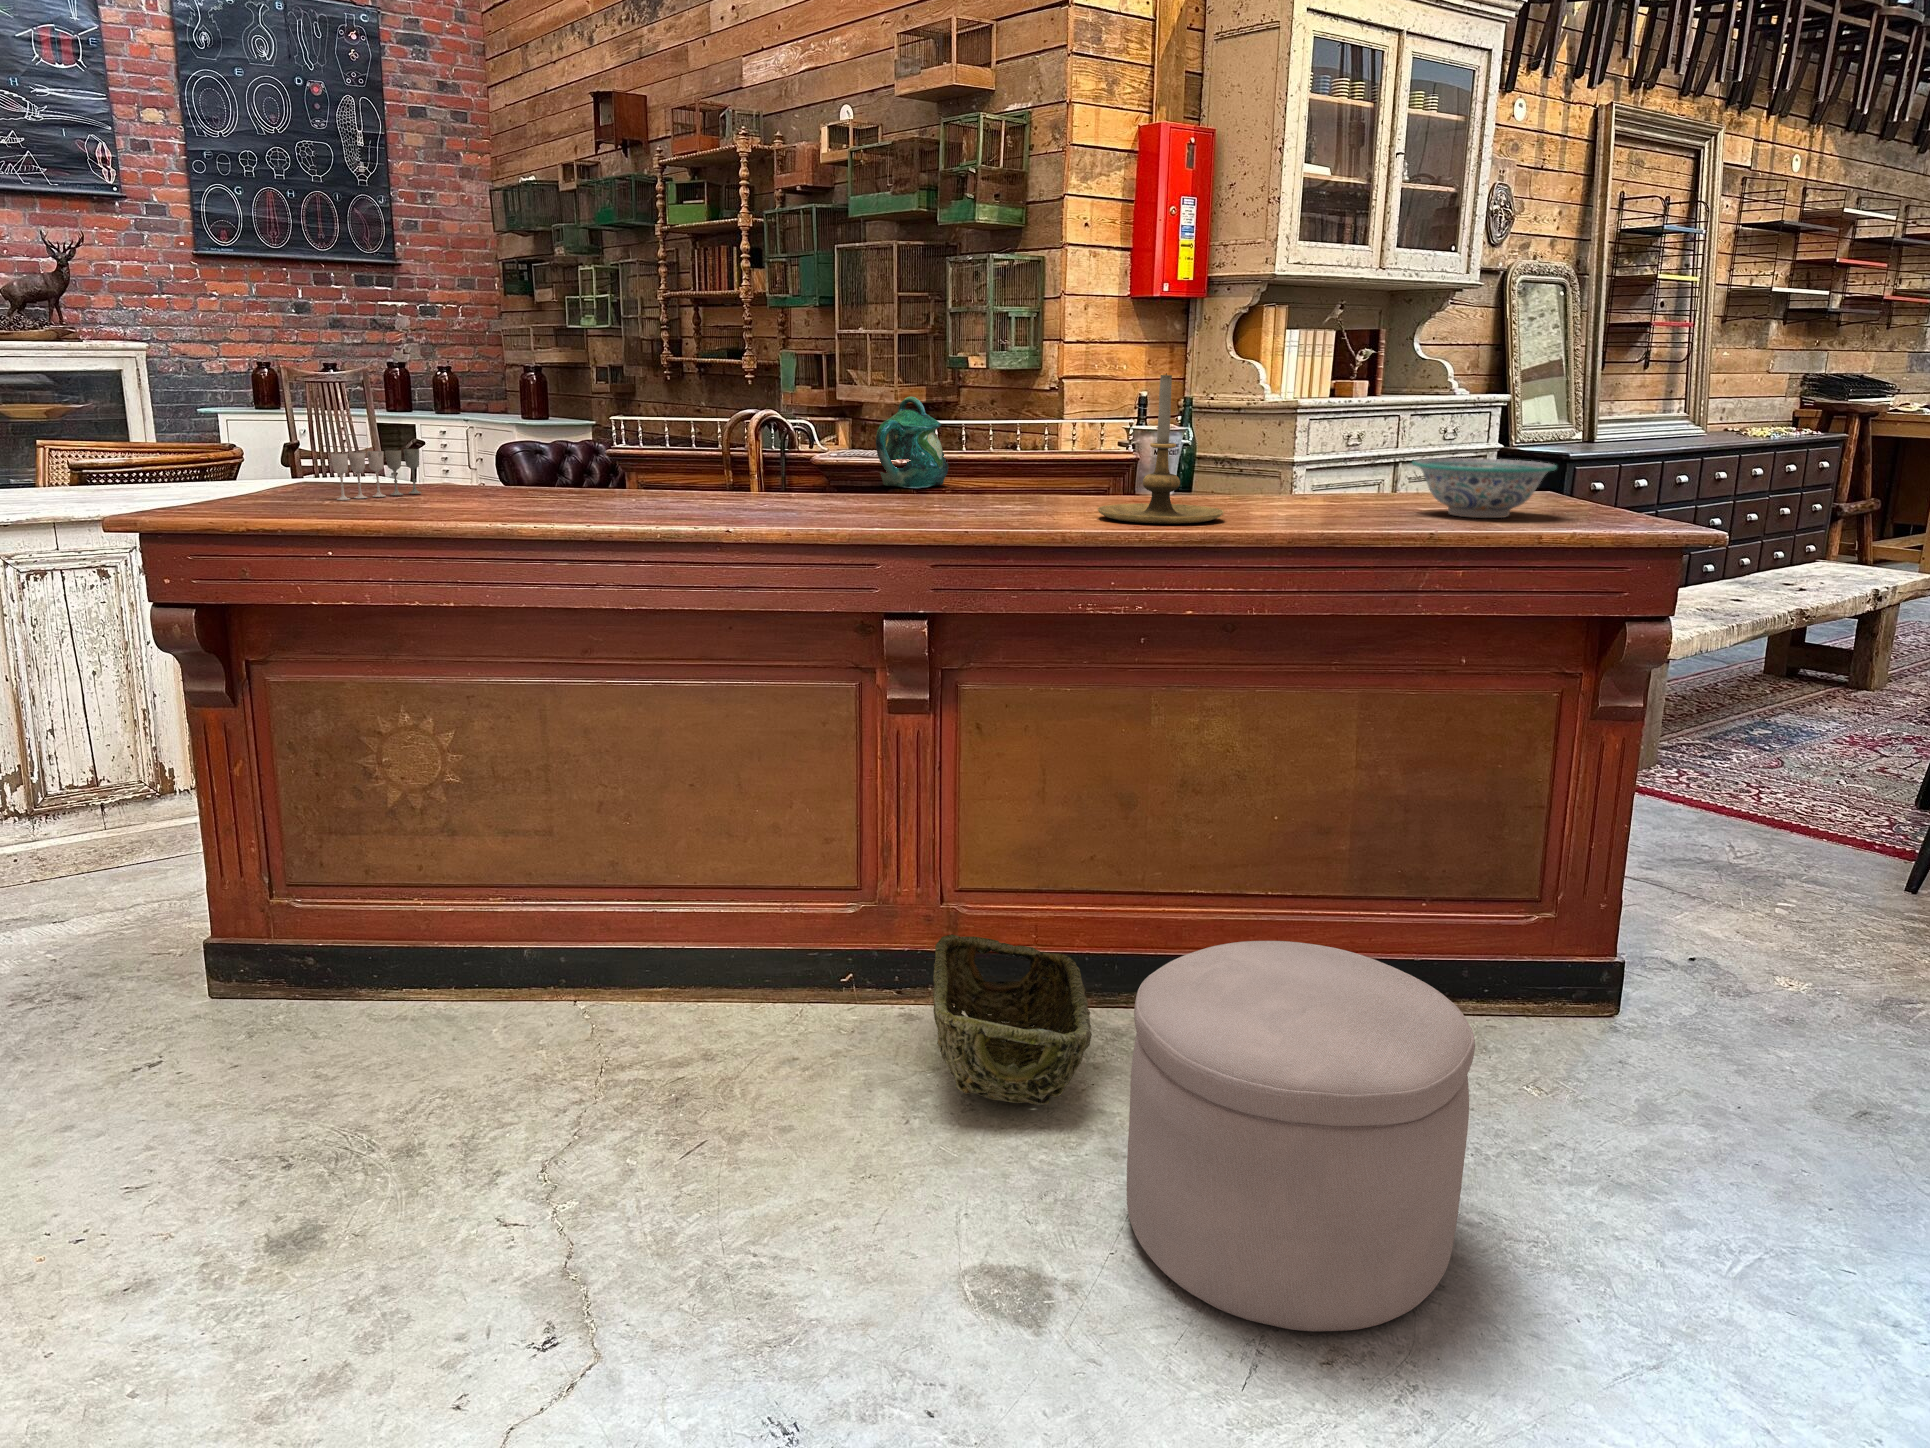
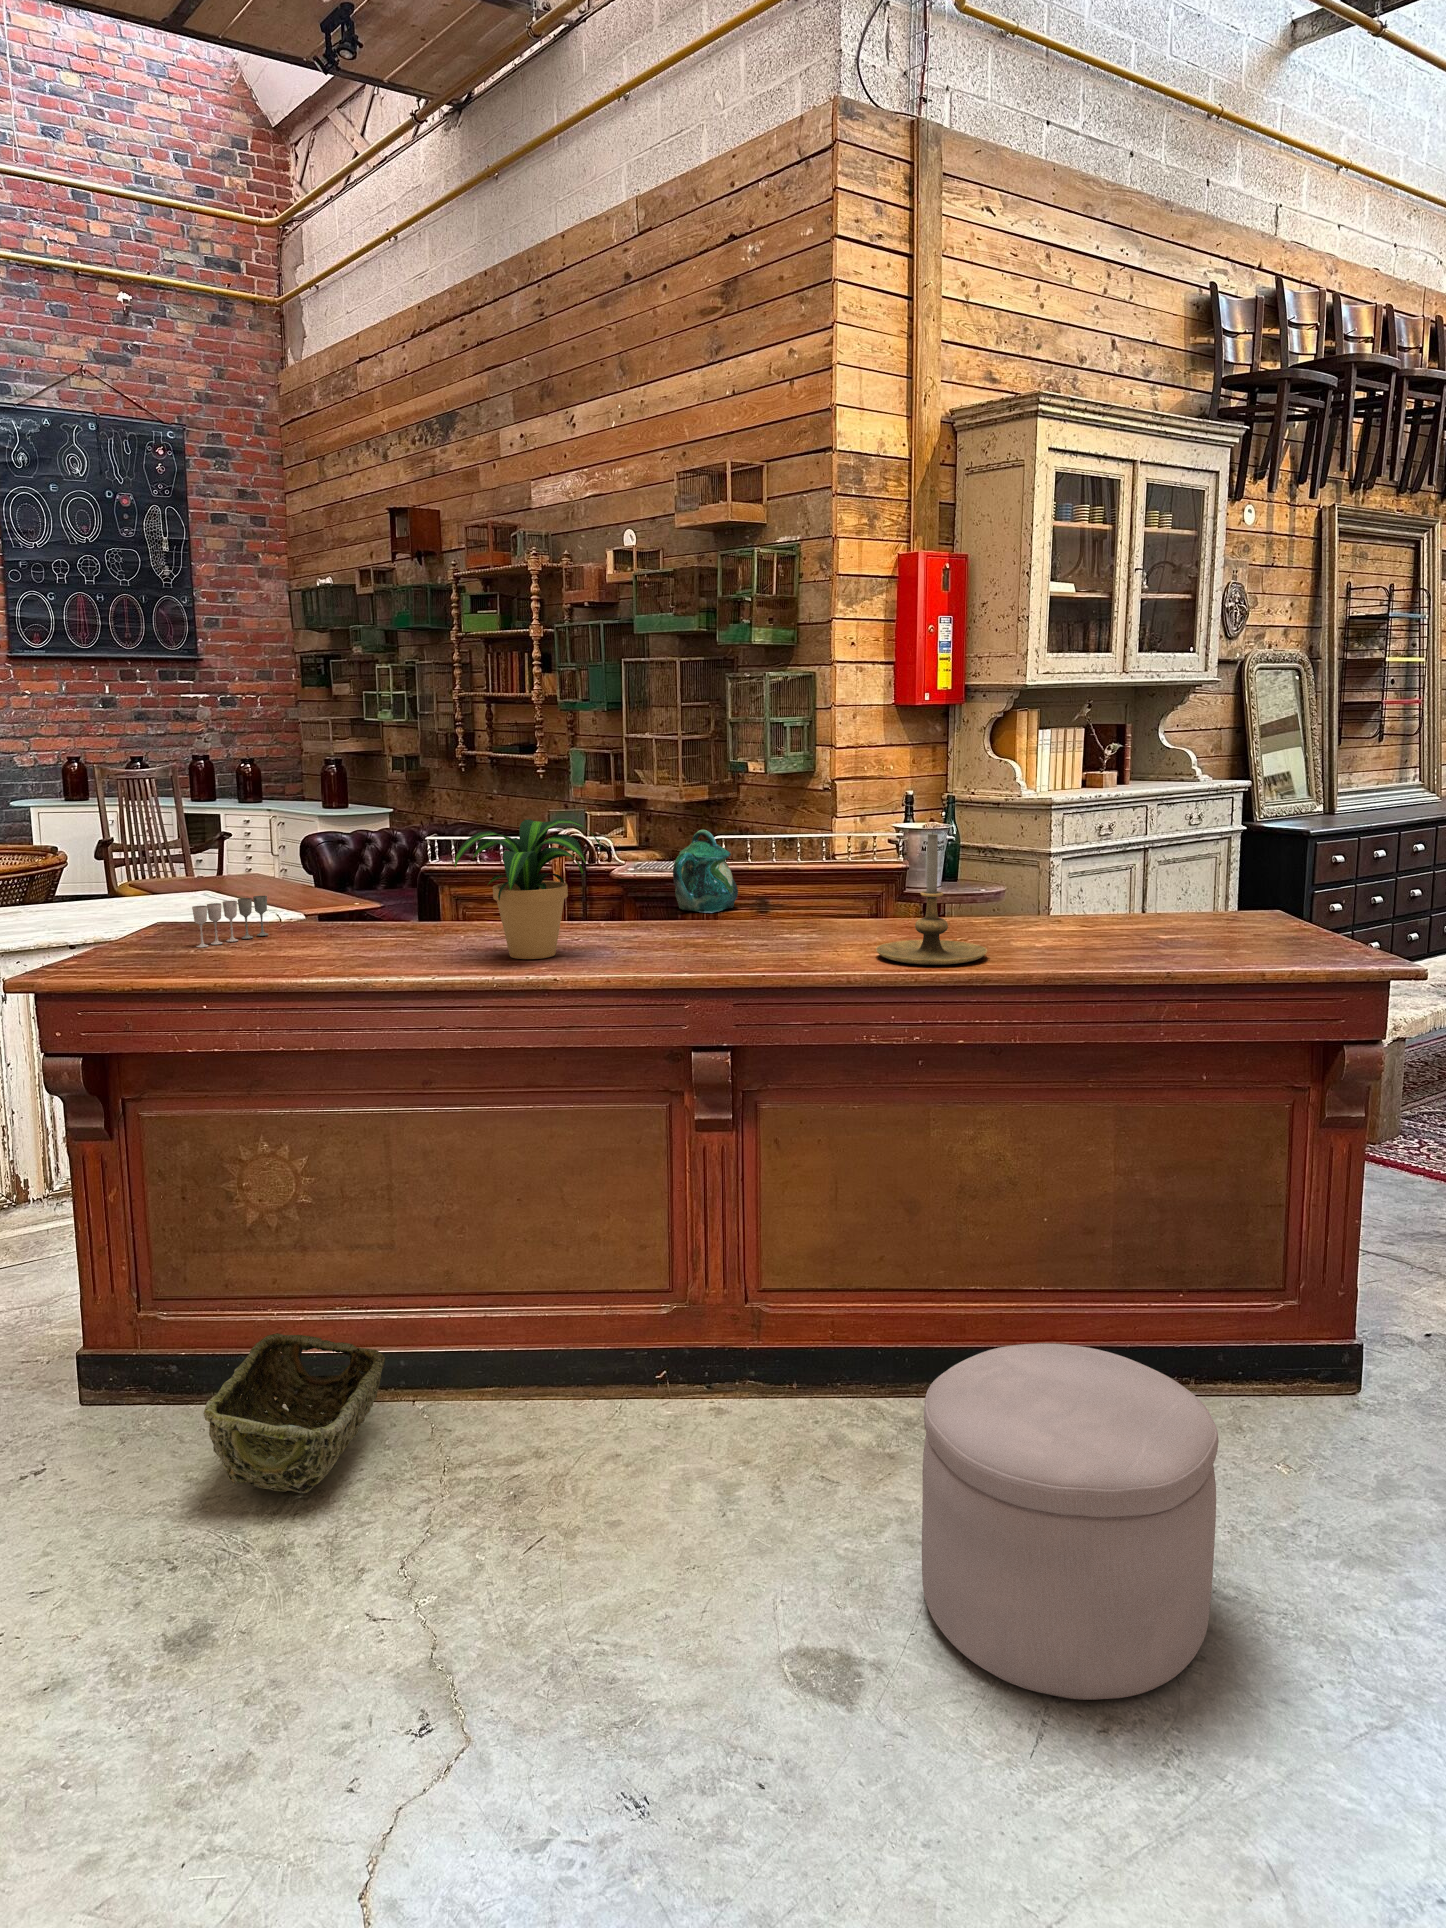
potted plant: none [619,355,788,513] -> present [455,819,601,959]
decorative bowl: present [1412,458,1557,518] -> none [1152,890,1279,947]
woven basket: present [933,934,1092,1105] -> present [203,1333,385,1493]

